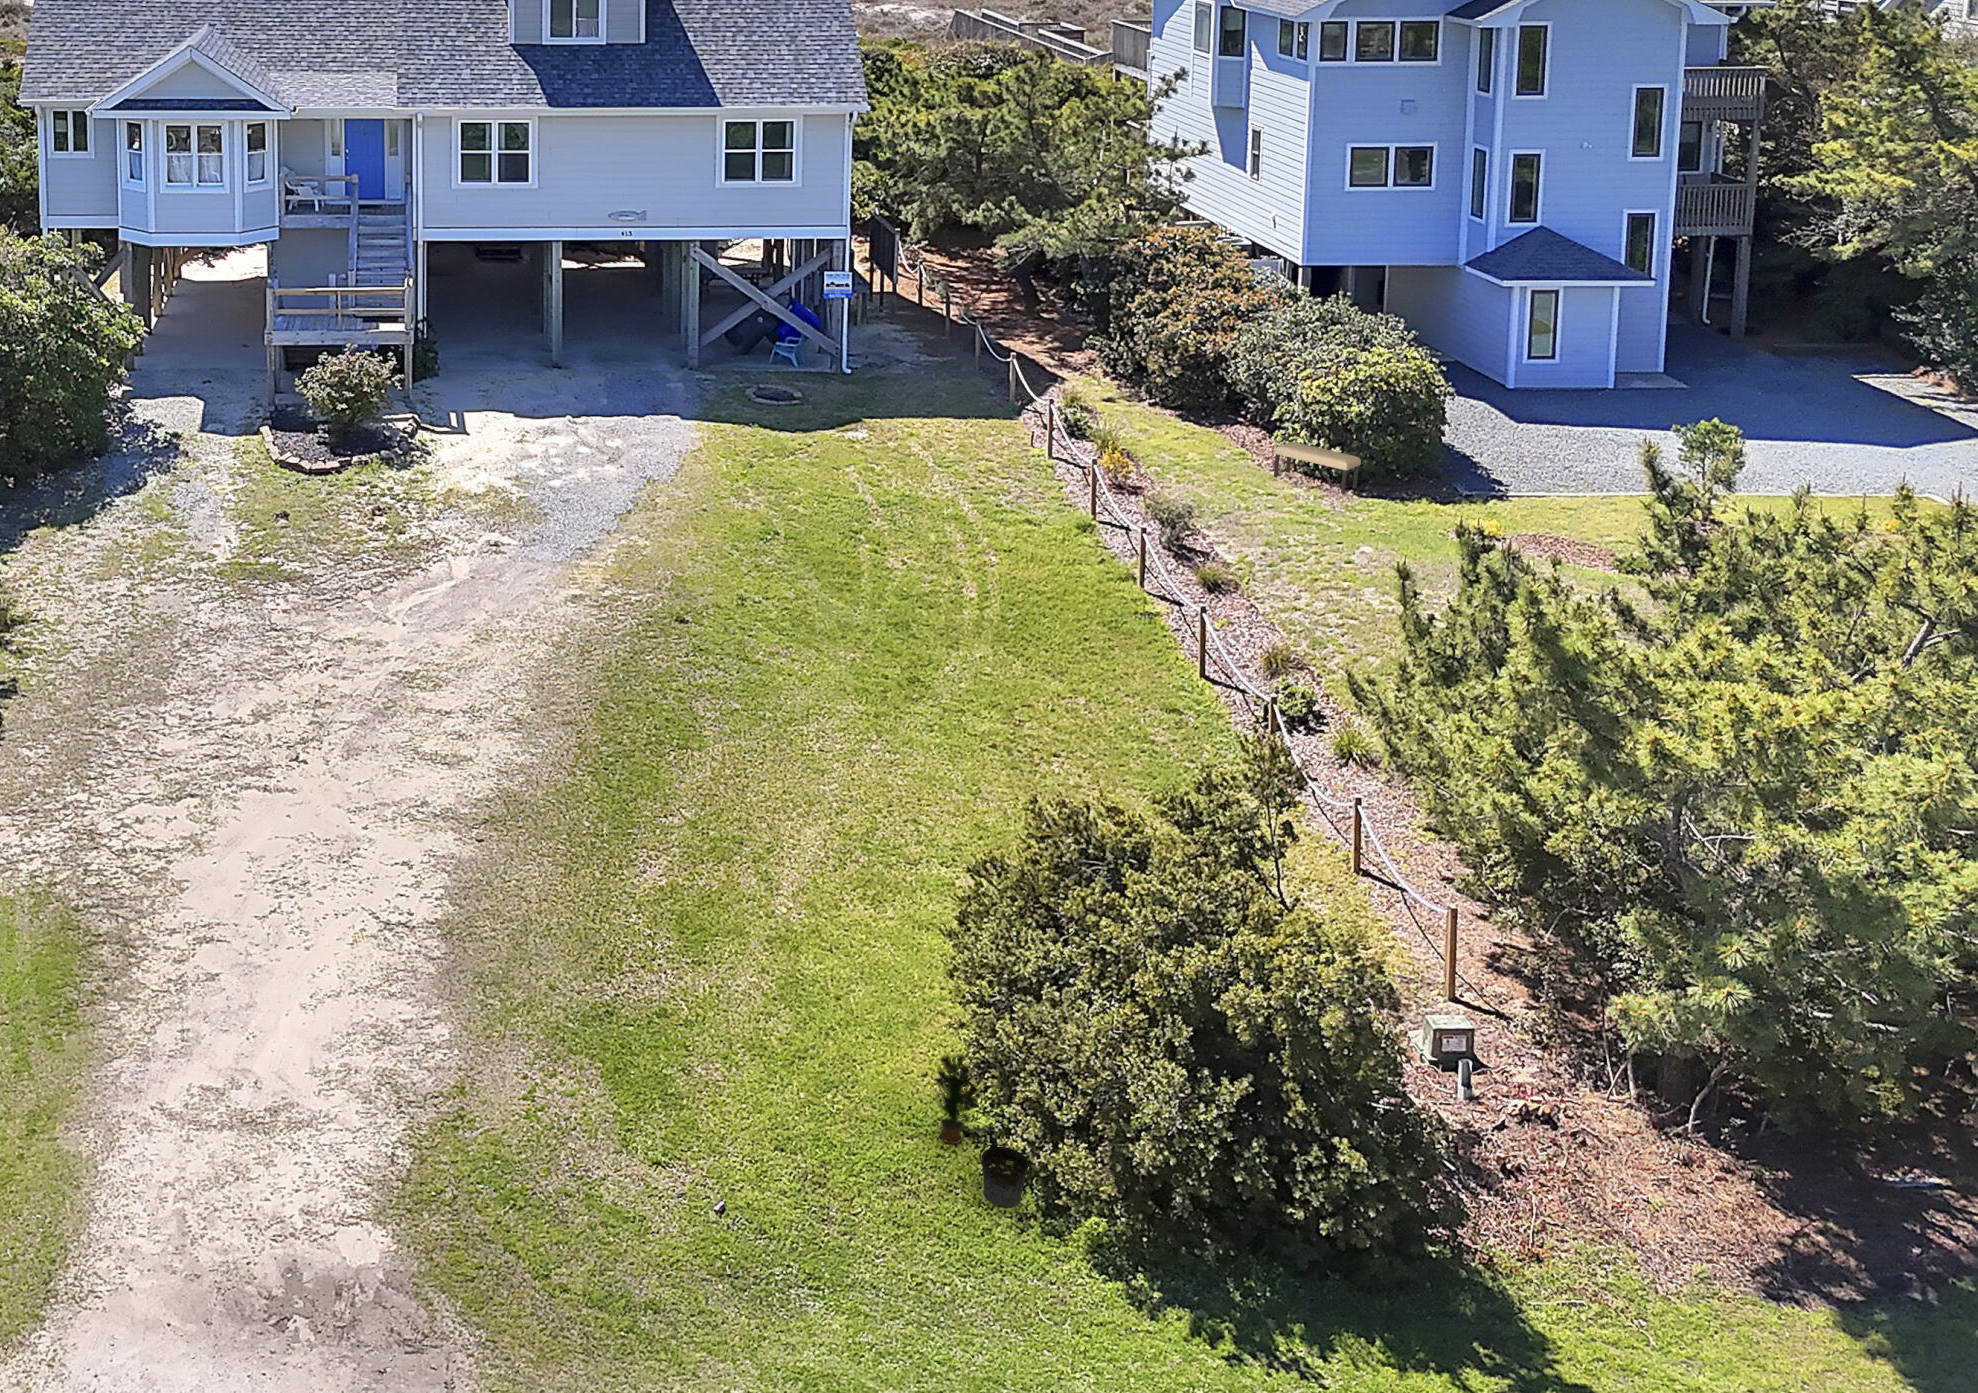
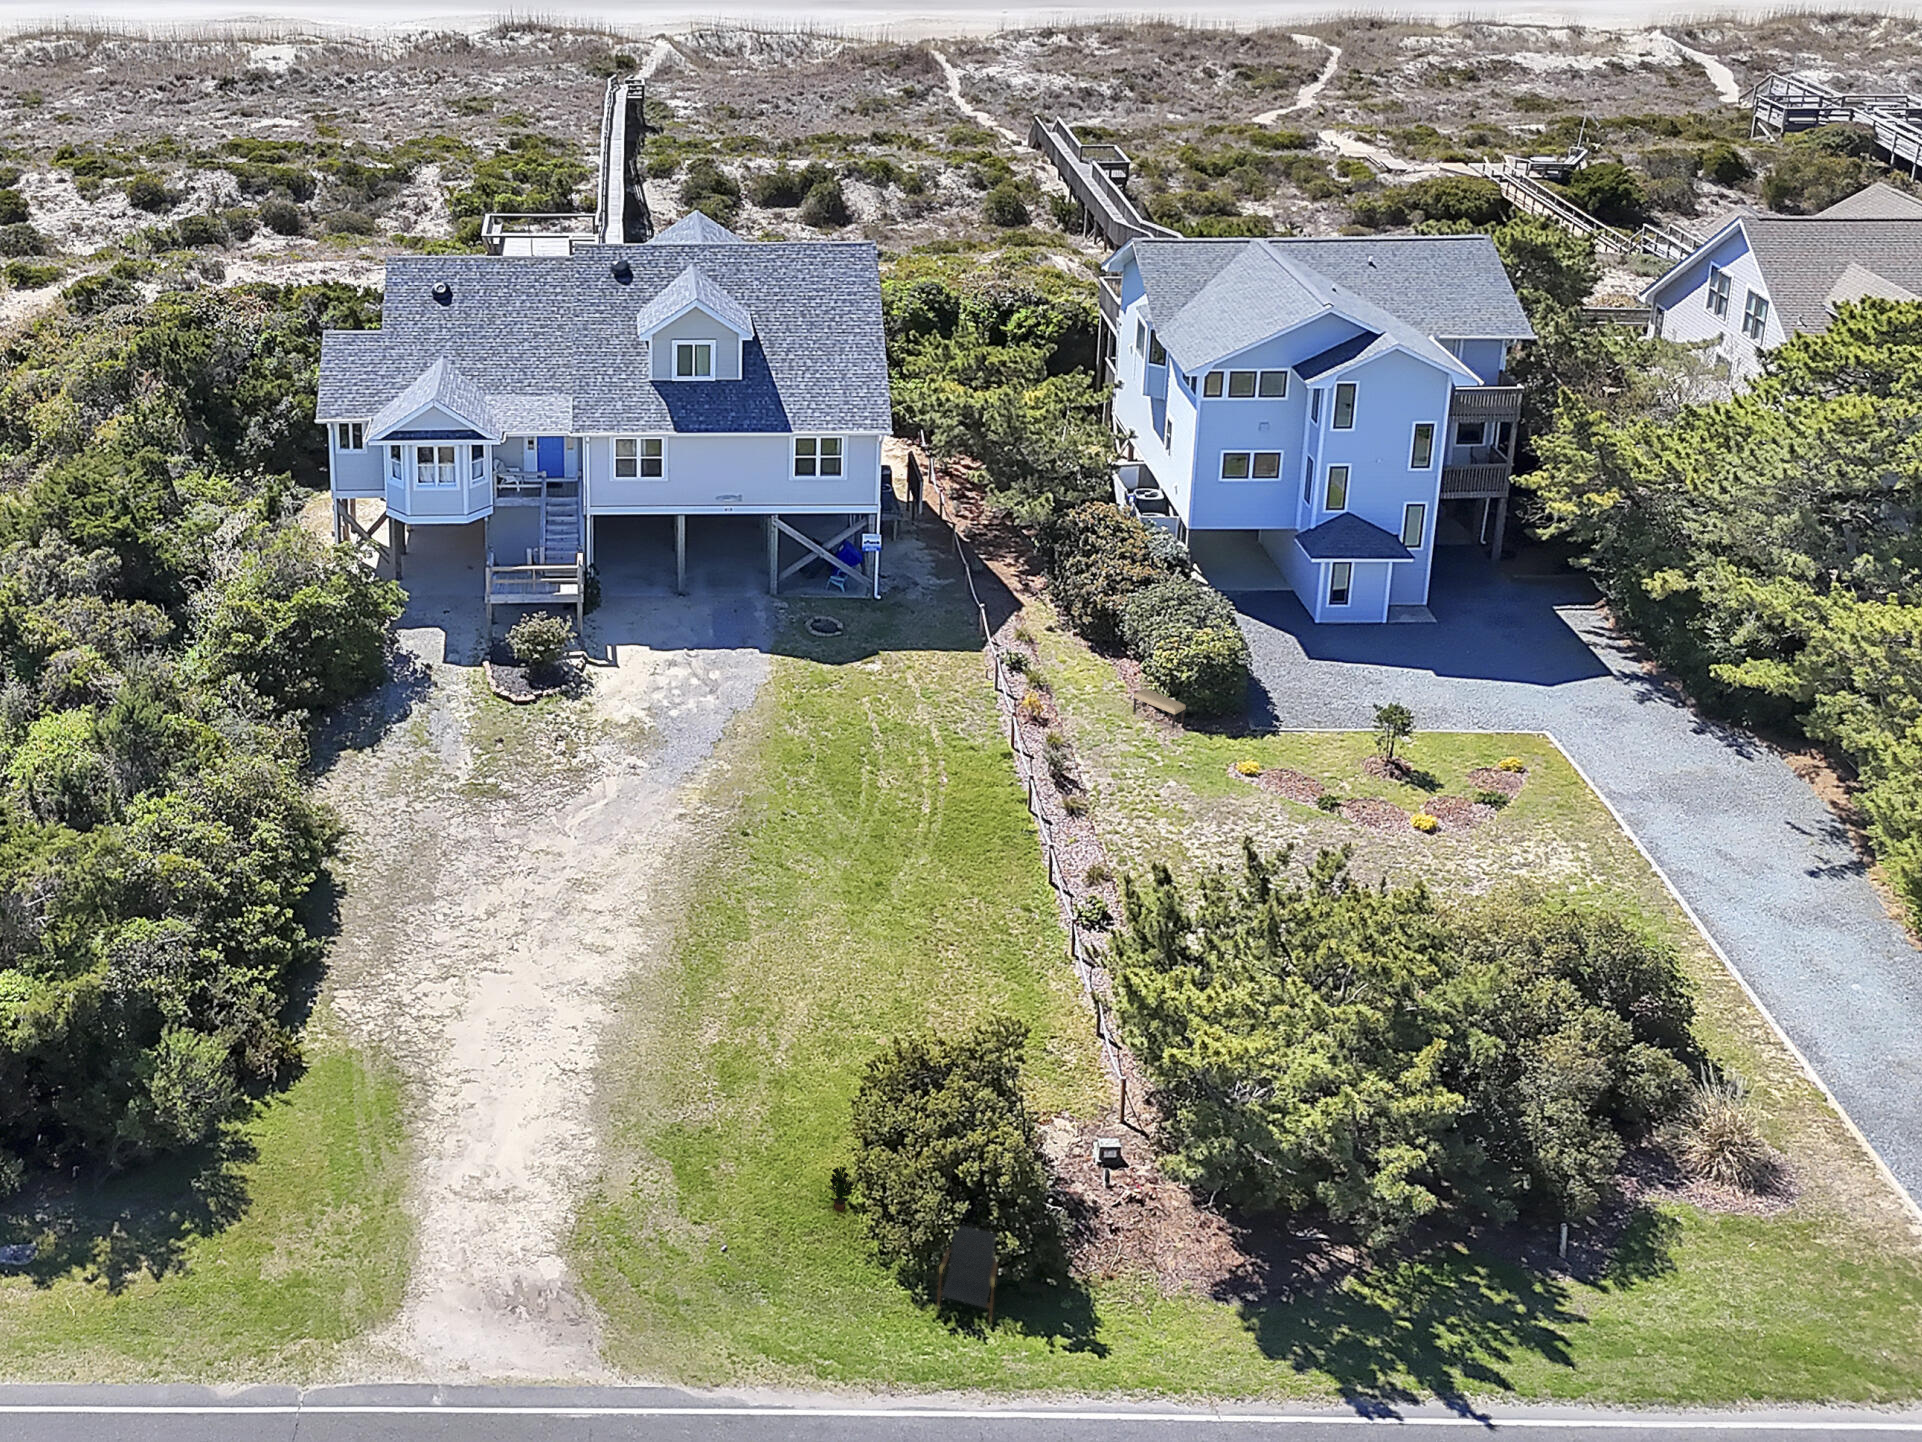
lounge chair: none [1193,1143,1326,1343] -> present [937,1226,998,1321]
bucket: present [979,1144,1029,1207] -> none [847,1216,871,1248]

